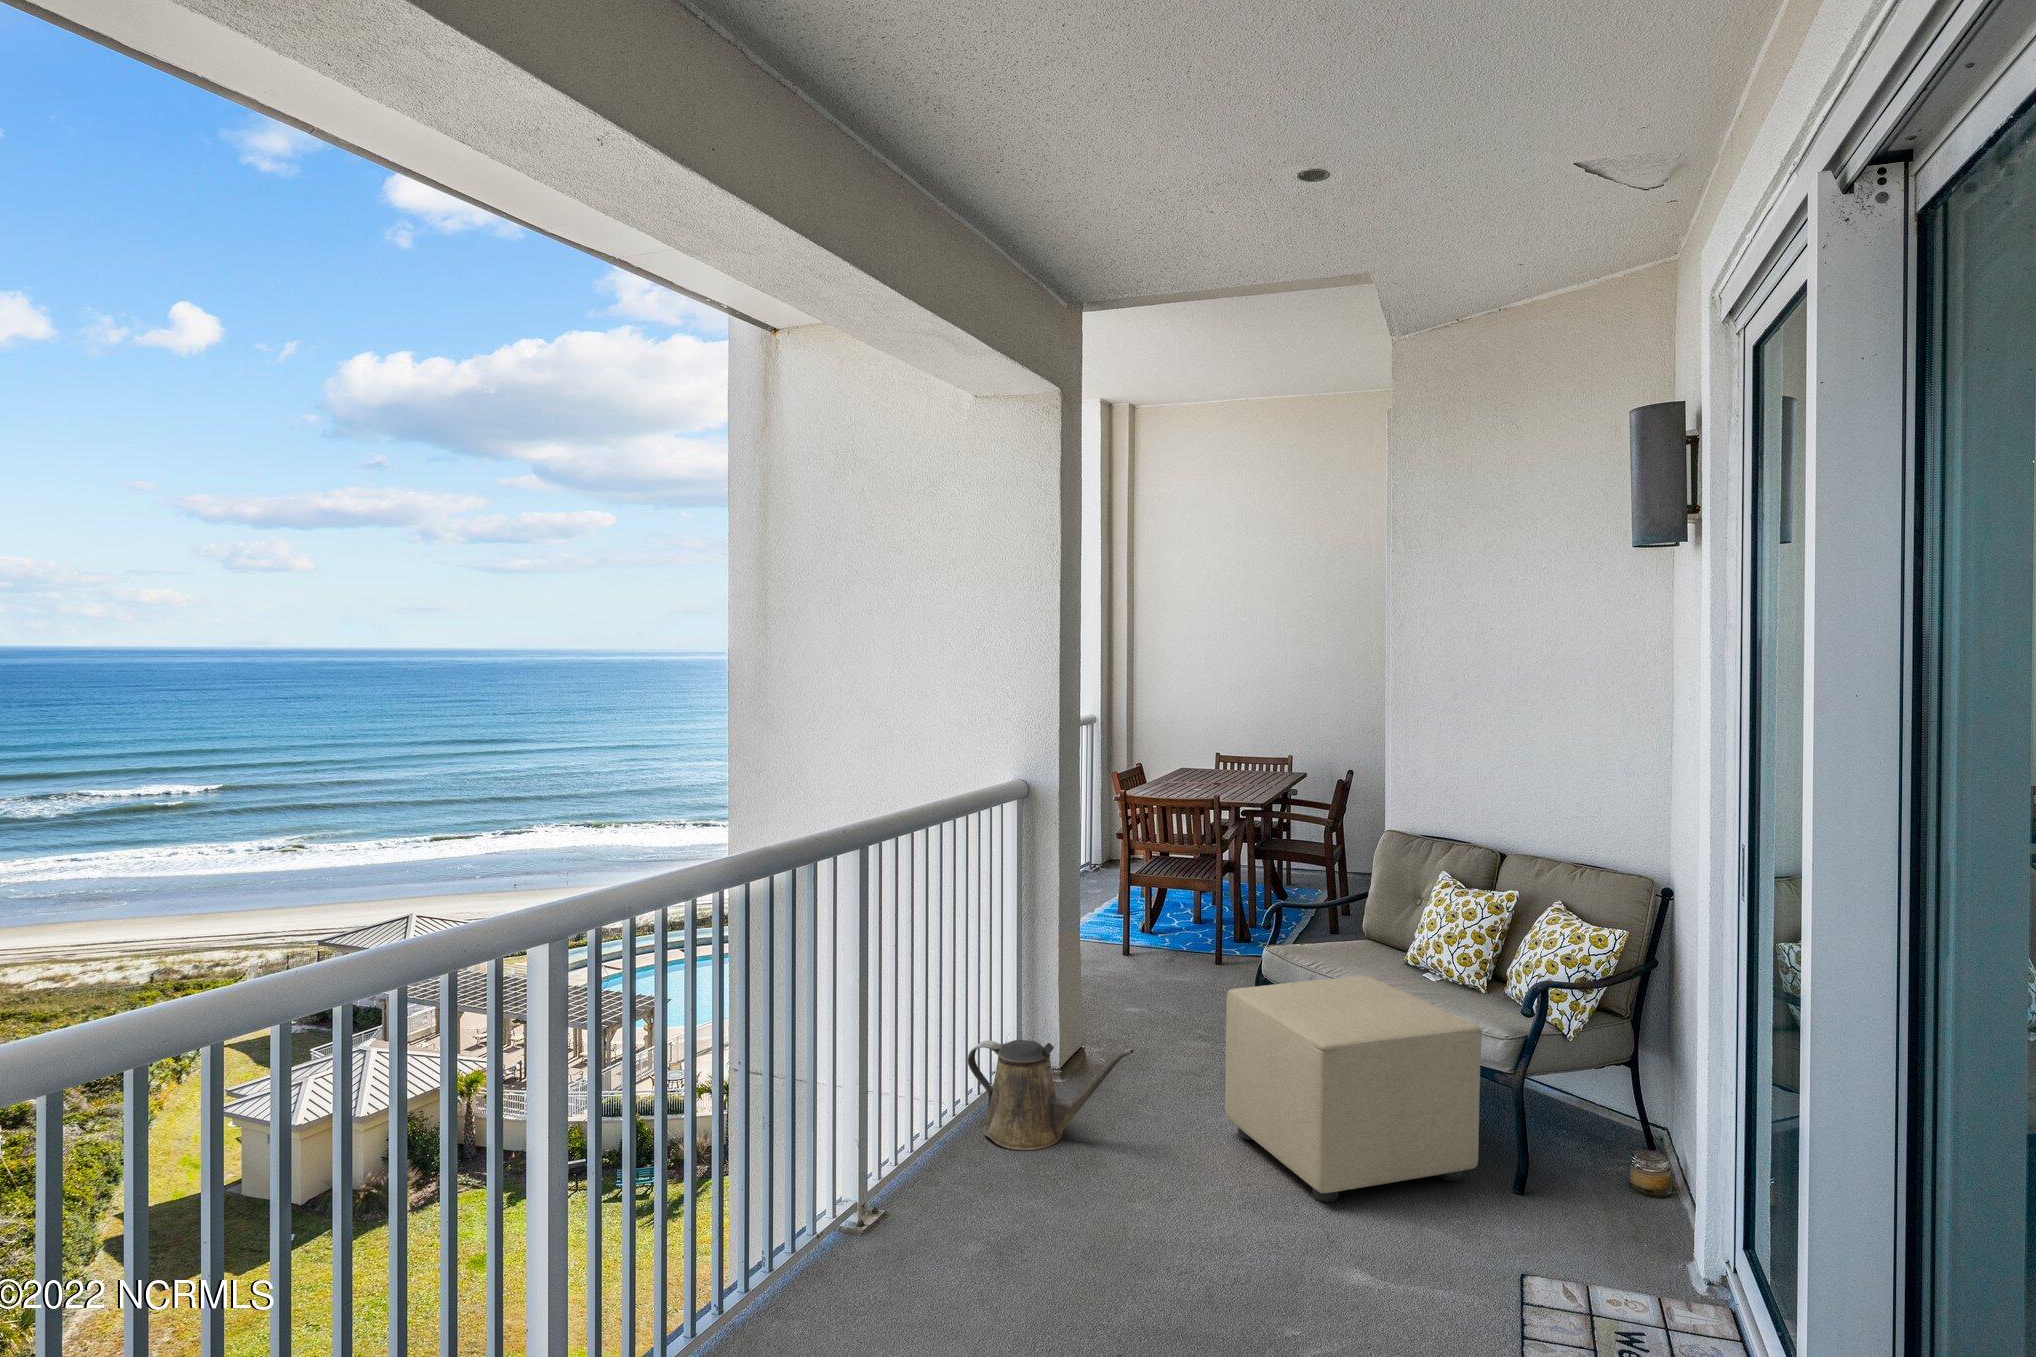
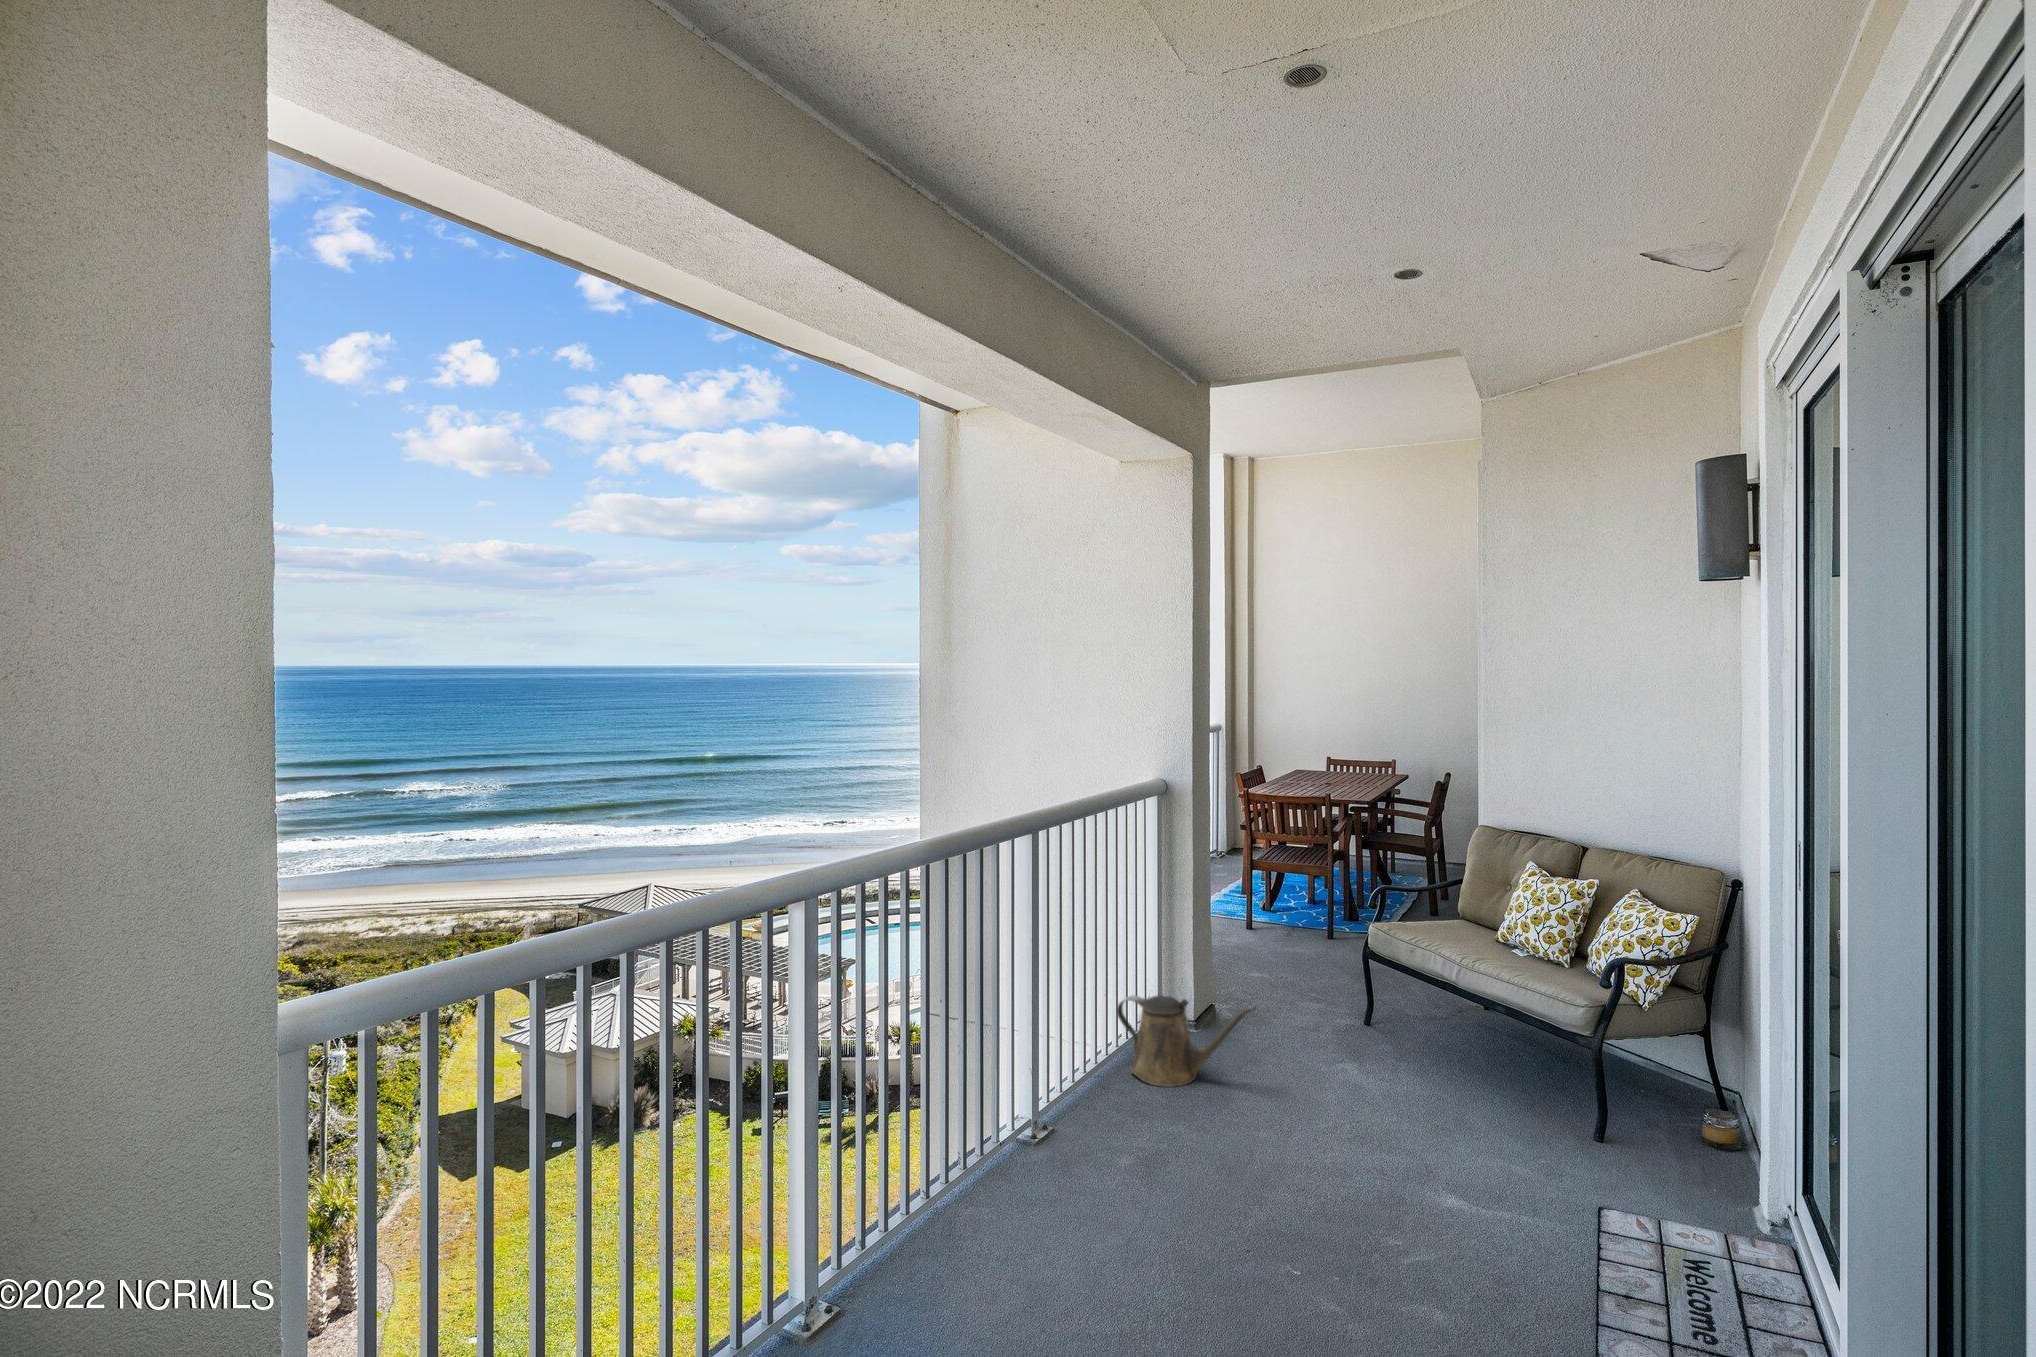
ottoman: present [1225,976,1482,1203] -> none [1336,951,1564,1140]

